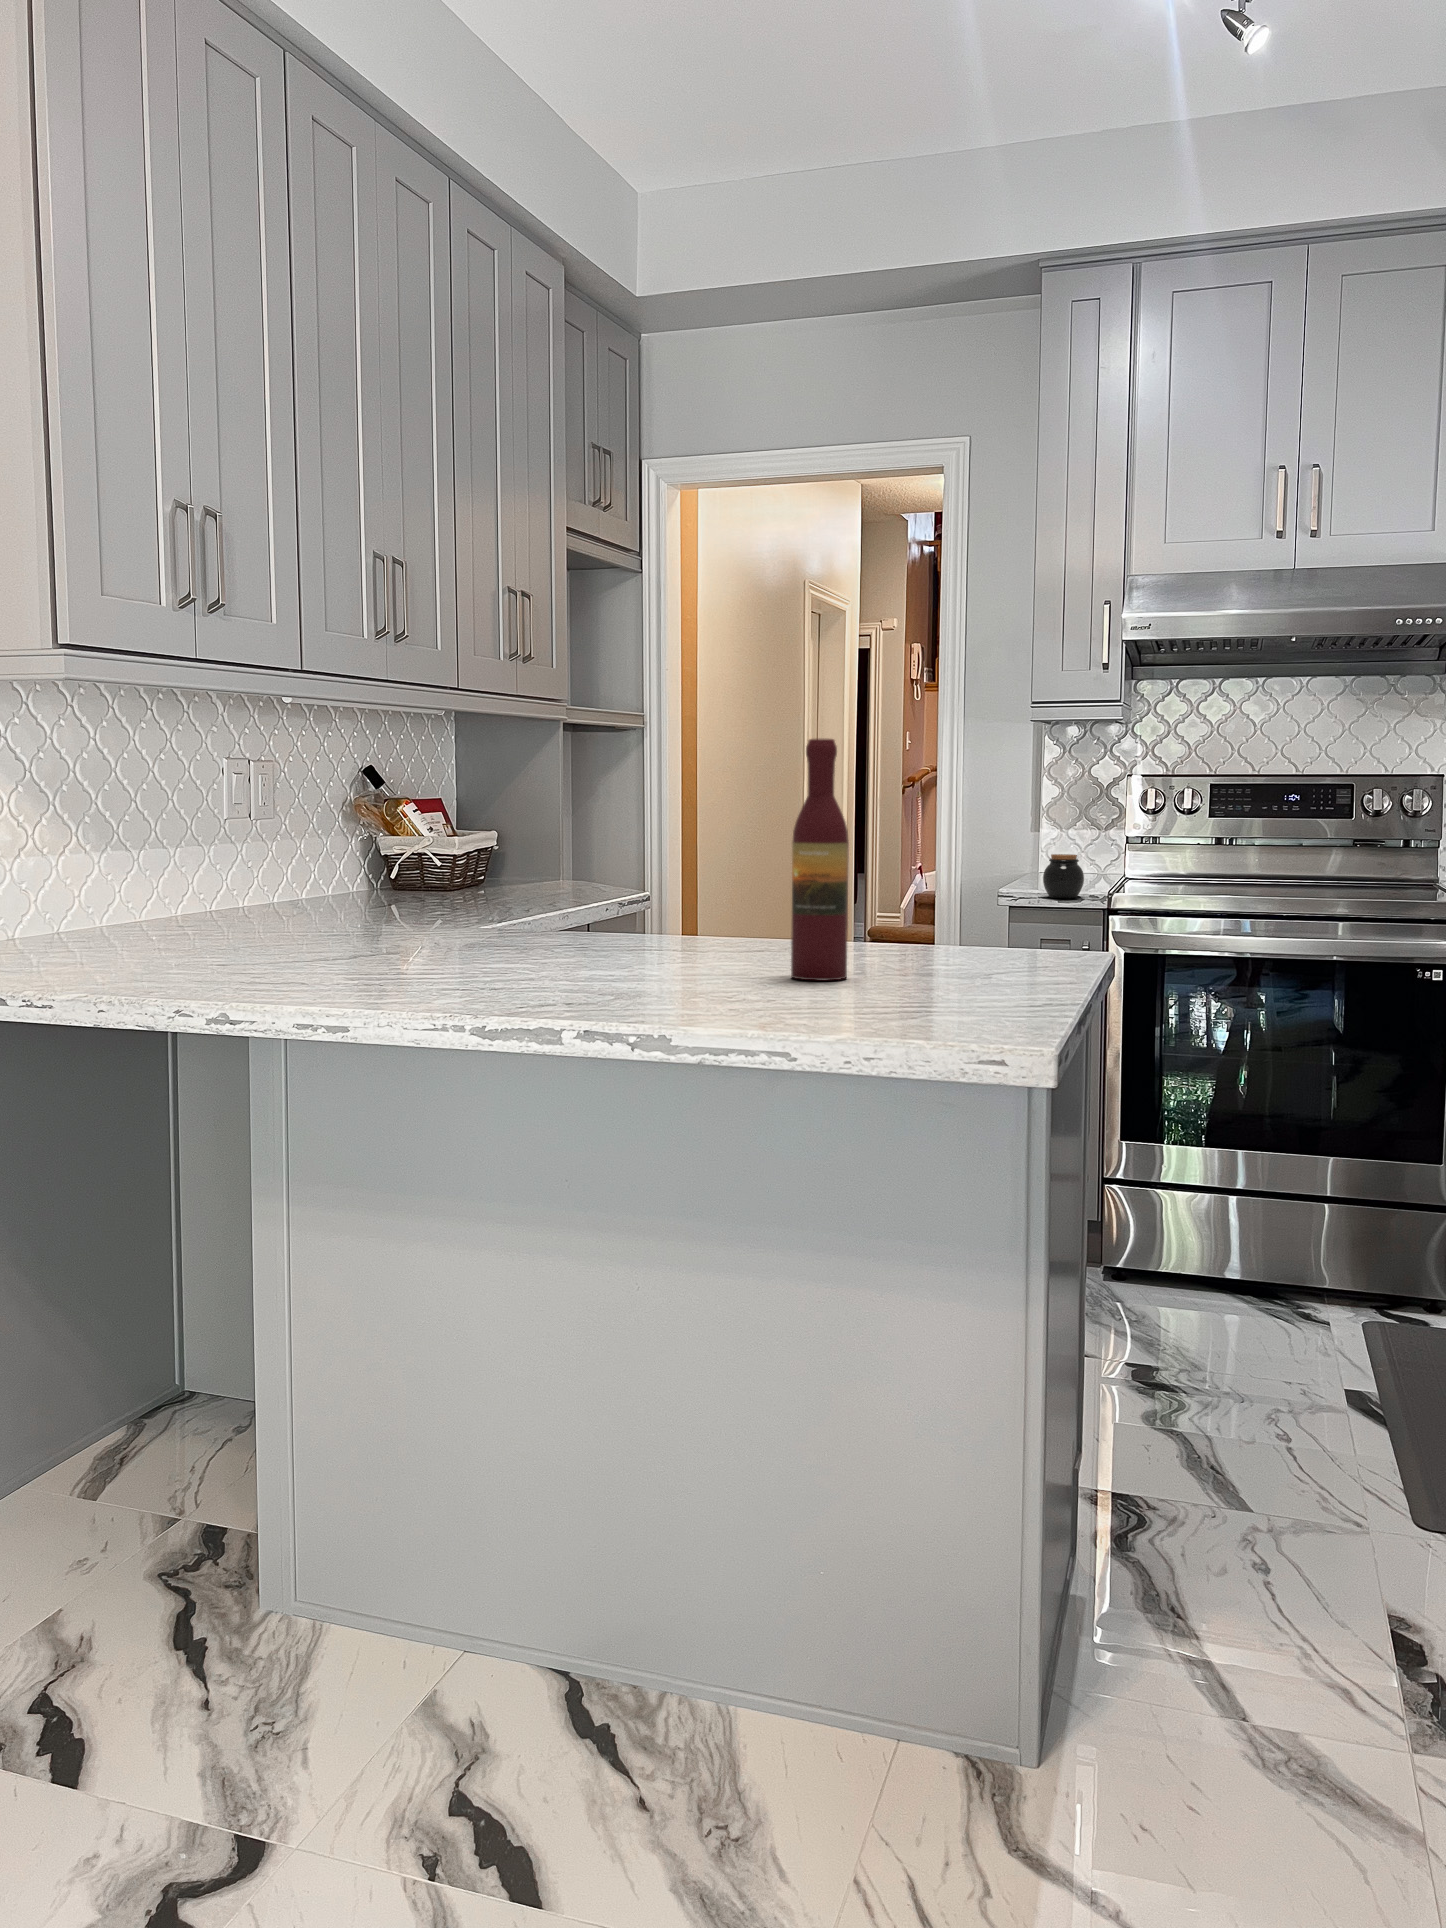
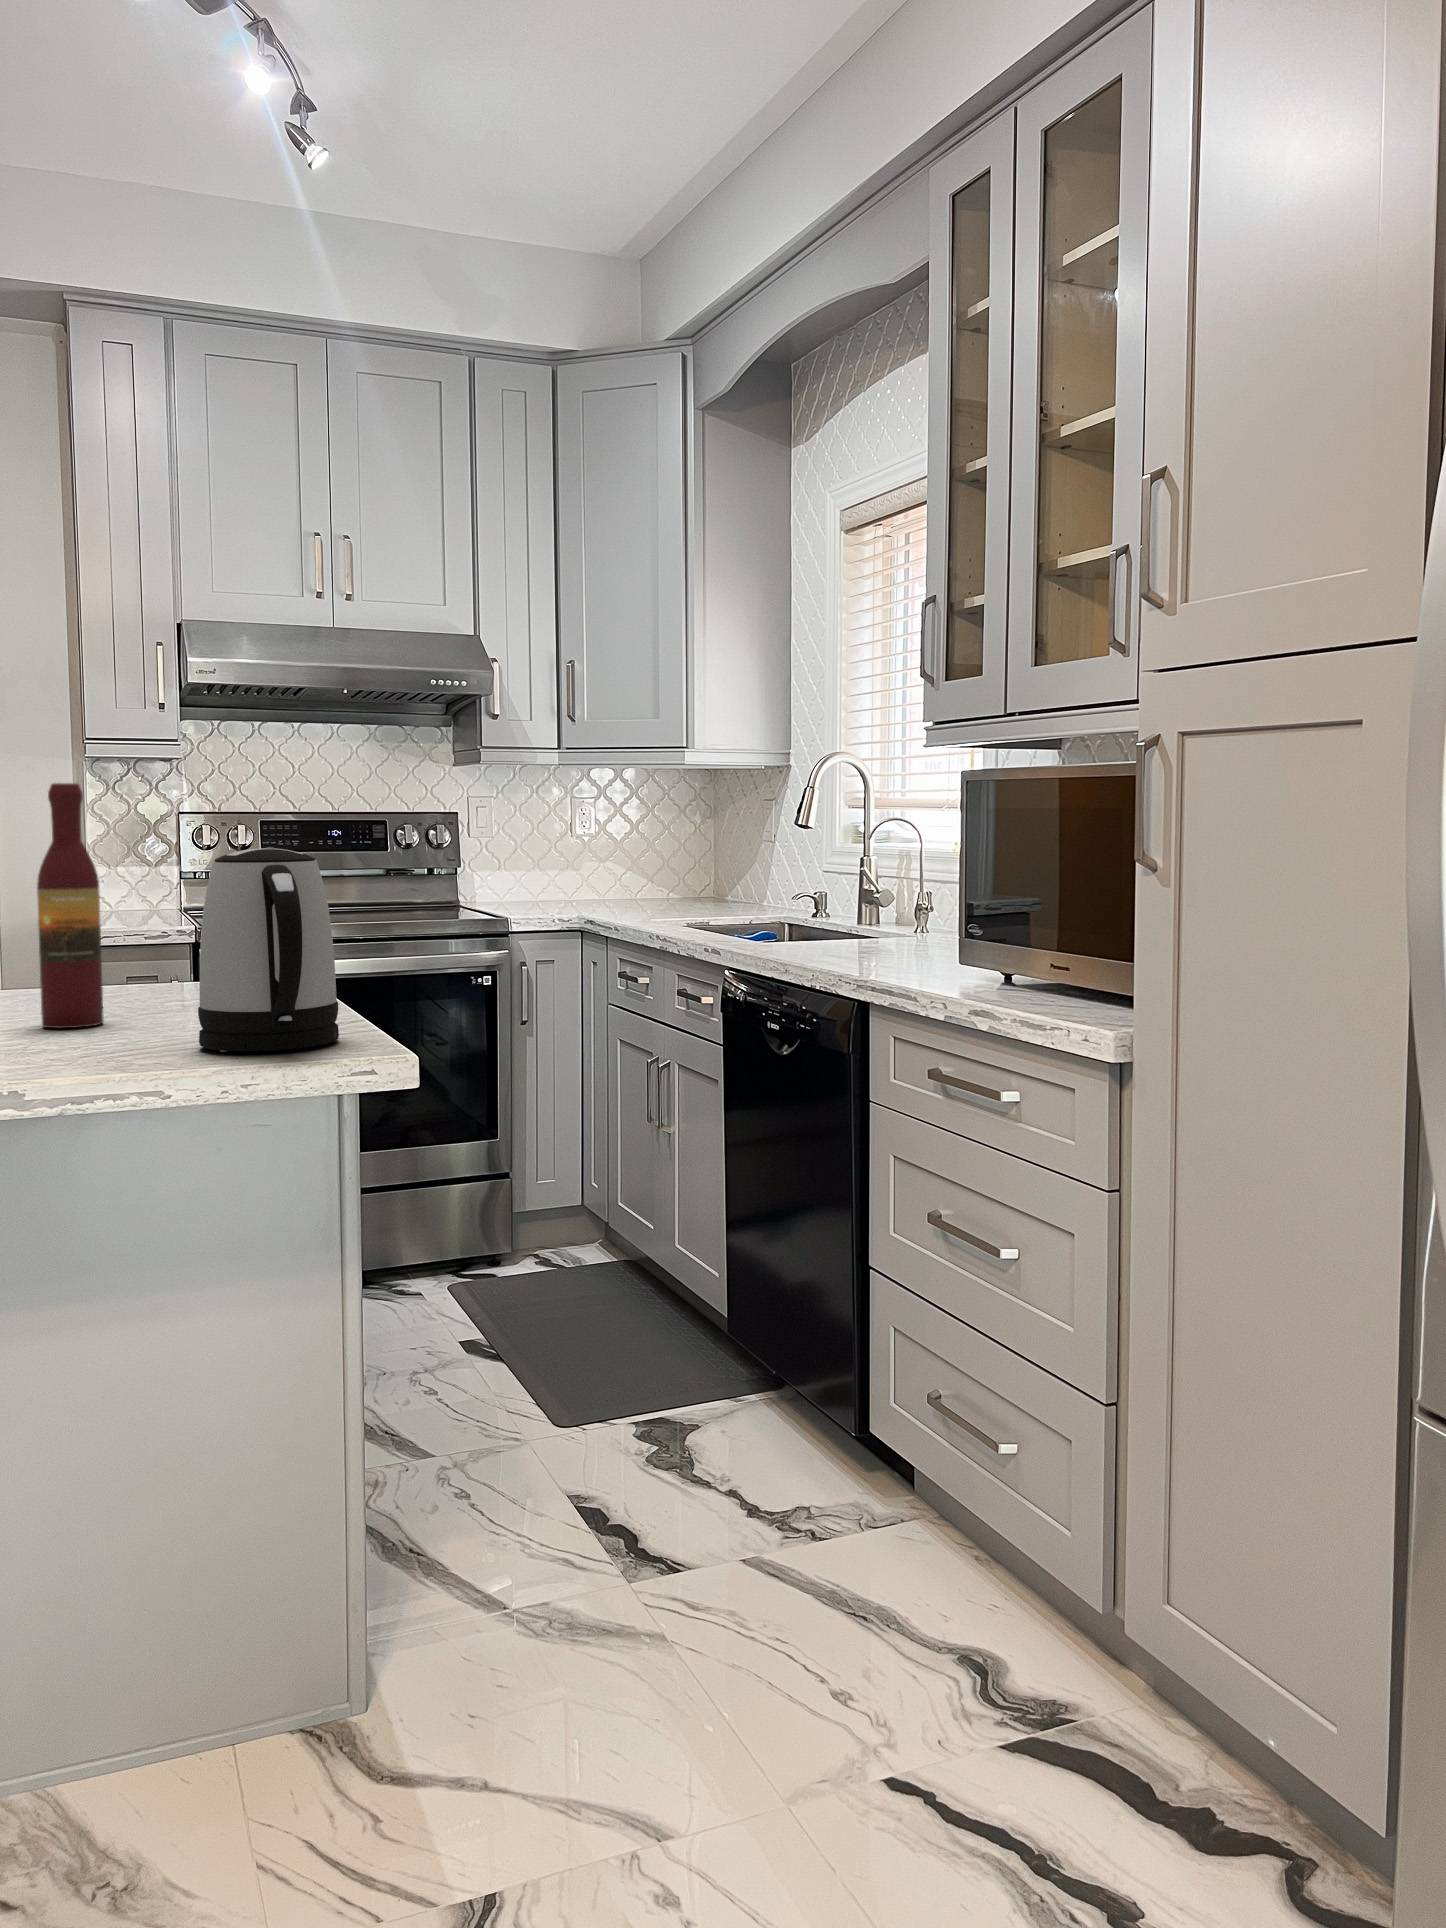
kettle: none [866,806,1013,1026] -> present [198,848,339,1052]
jar: present [1043,854,1084,898] -> none [115,891,158,936]

